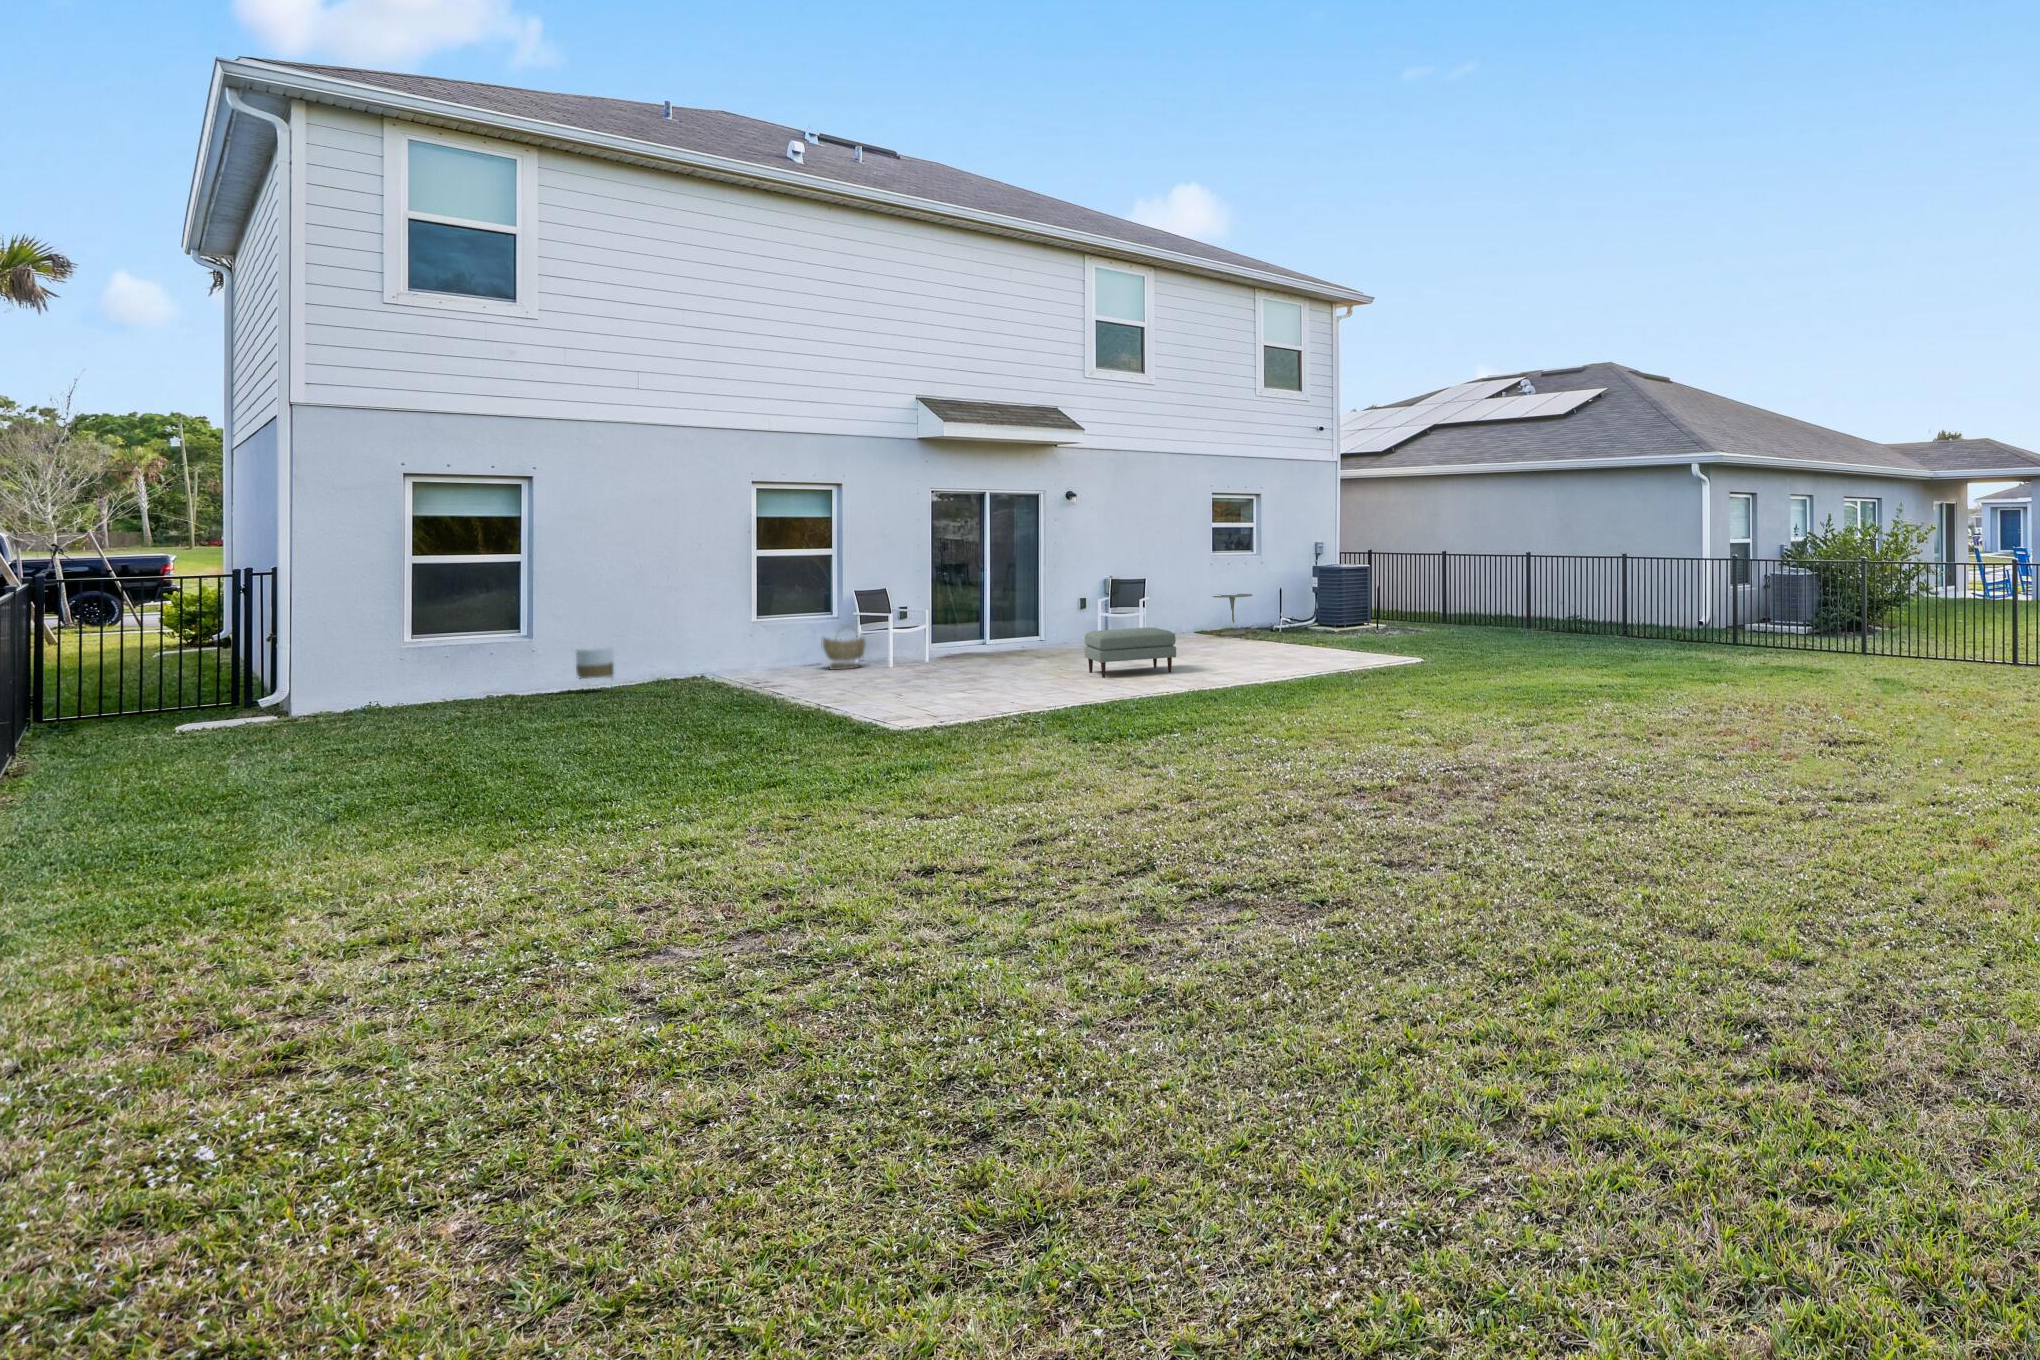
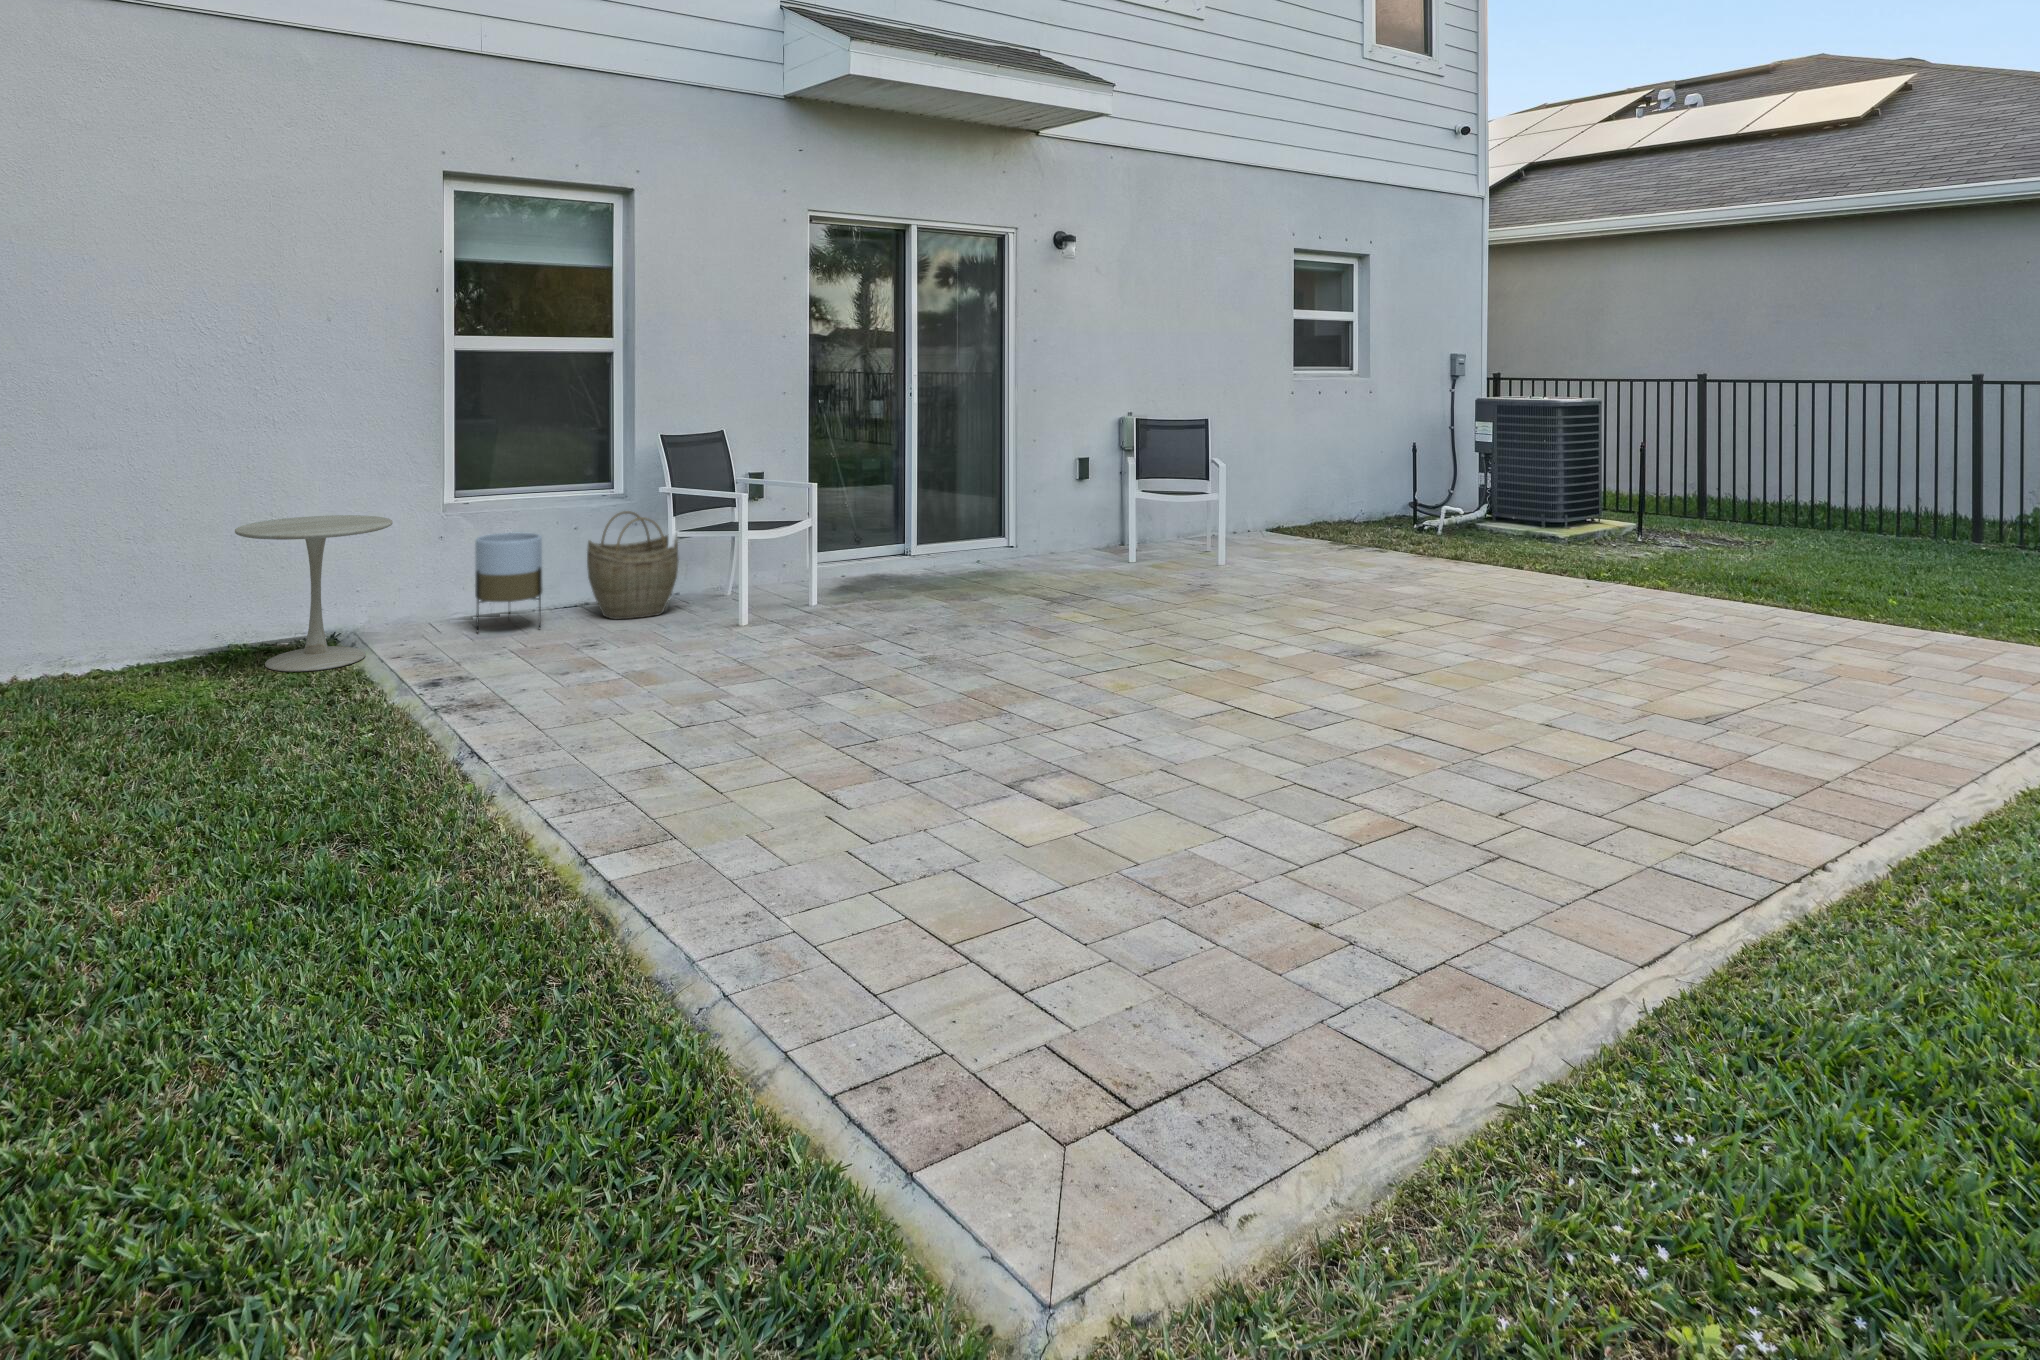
side table: present [1213,594,1252,635] -> present [235,515,392,672]
ottoman: present [1085,628,1176,678] -> none [1253,572,1554,740]
planter: present [576,648,614,679] -> present [475,532,543,632]

